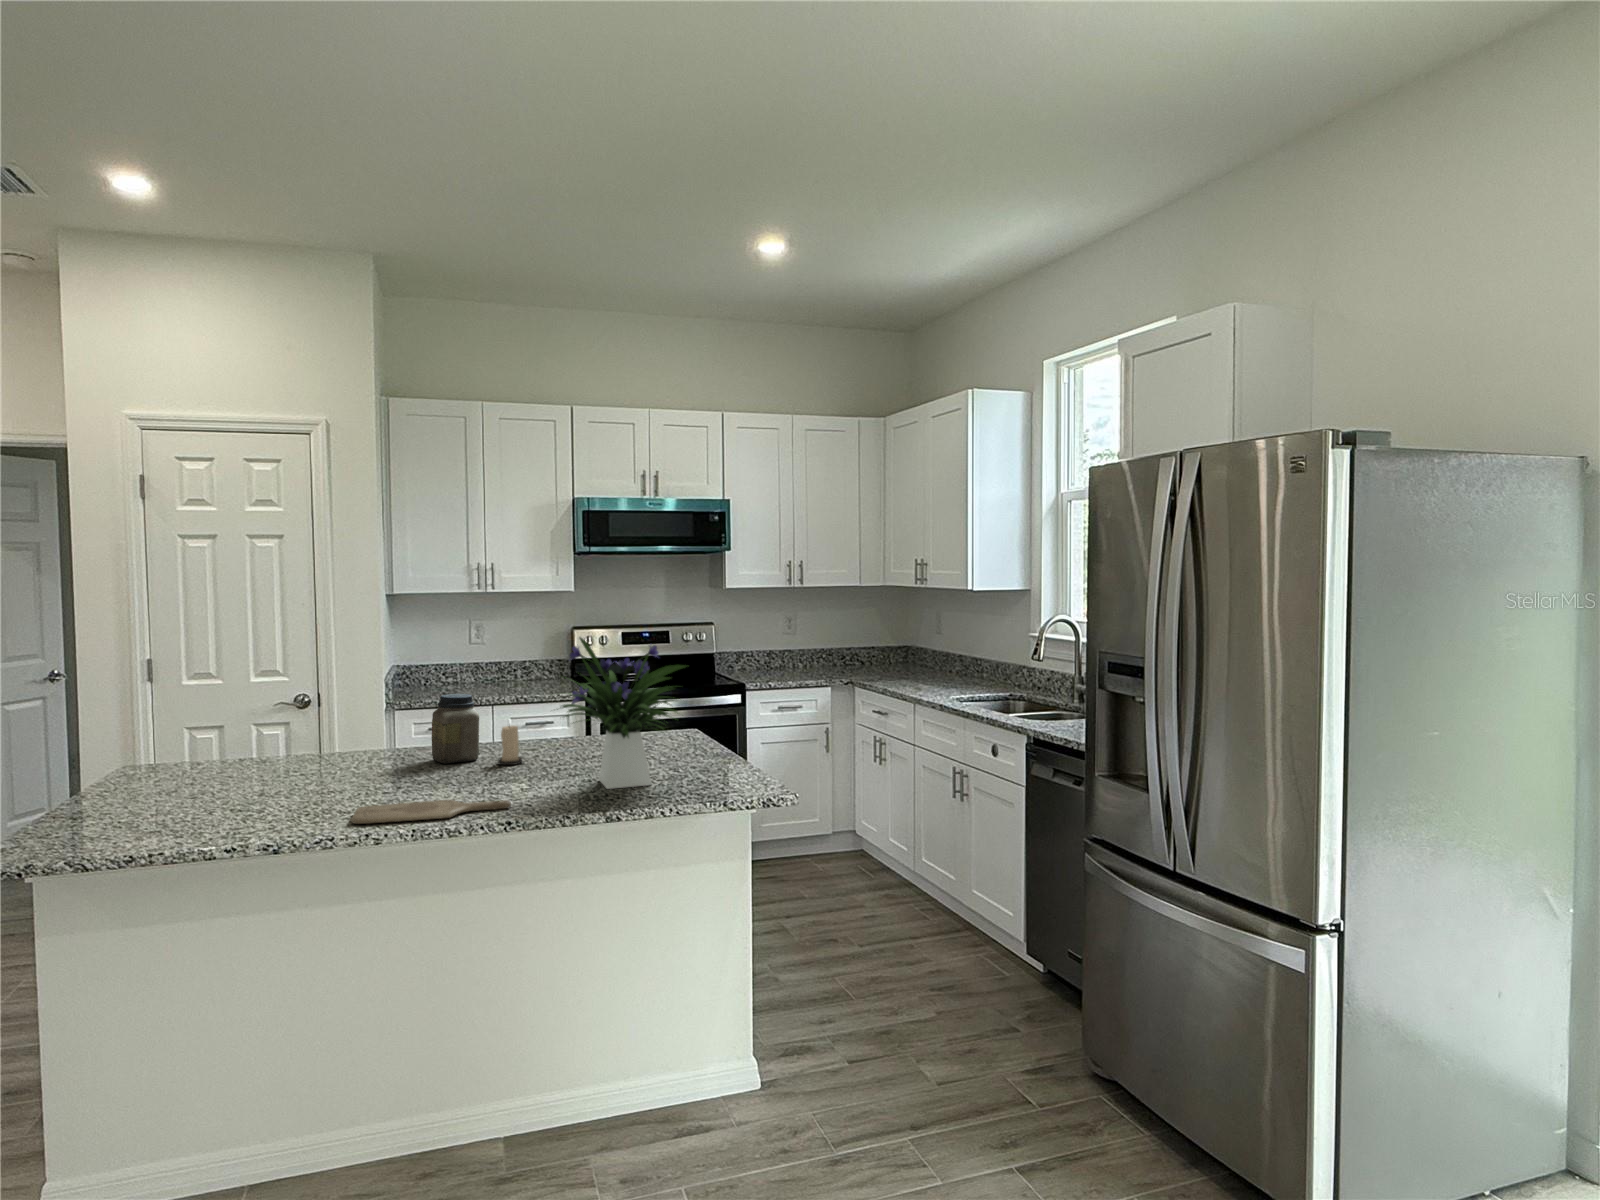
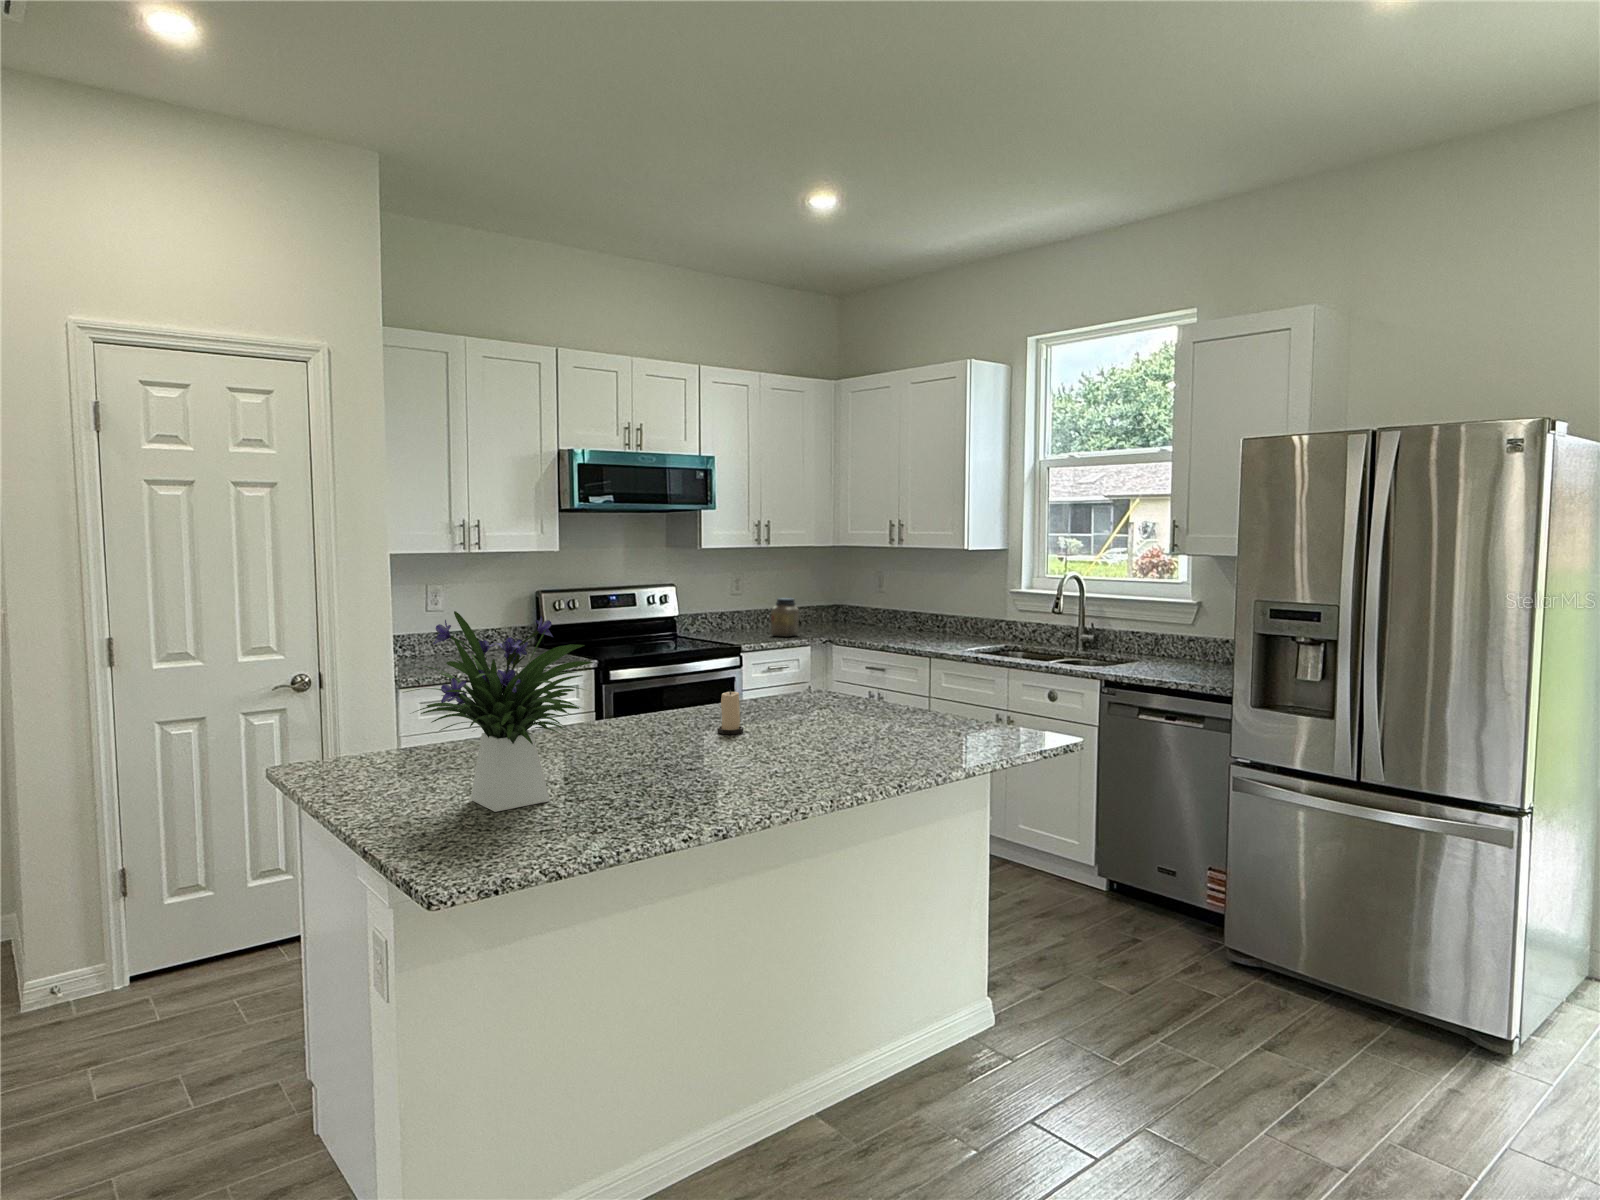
flower arrangement: present [560,637,687,789] -> present [406,611,593,812]
jar: present [431,694,479,763] -> present [771,598,799,637]
cutting board: present [351,800,511,824] -> none [722,765,865,801]

